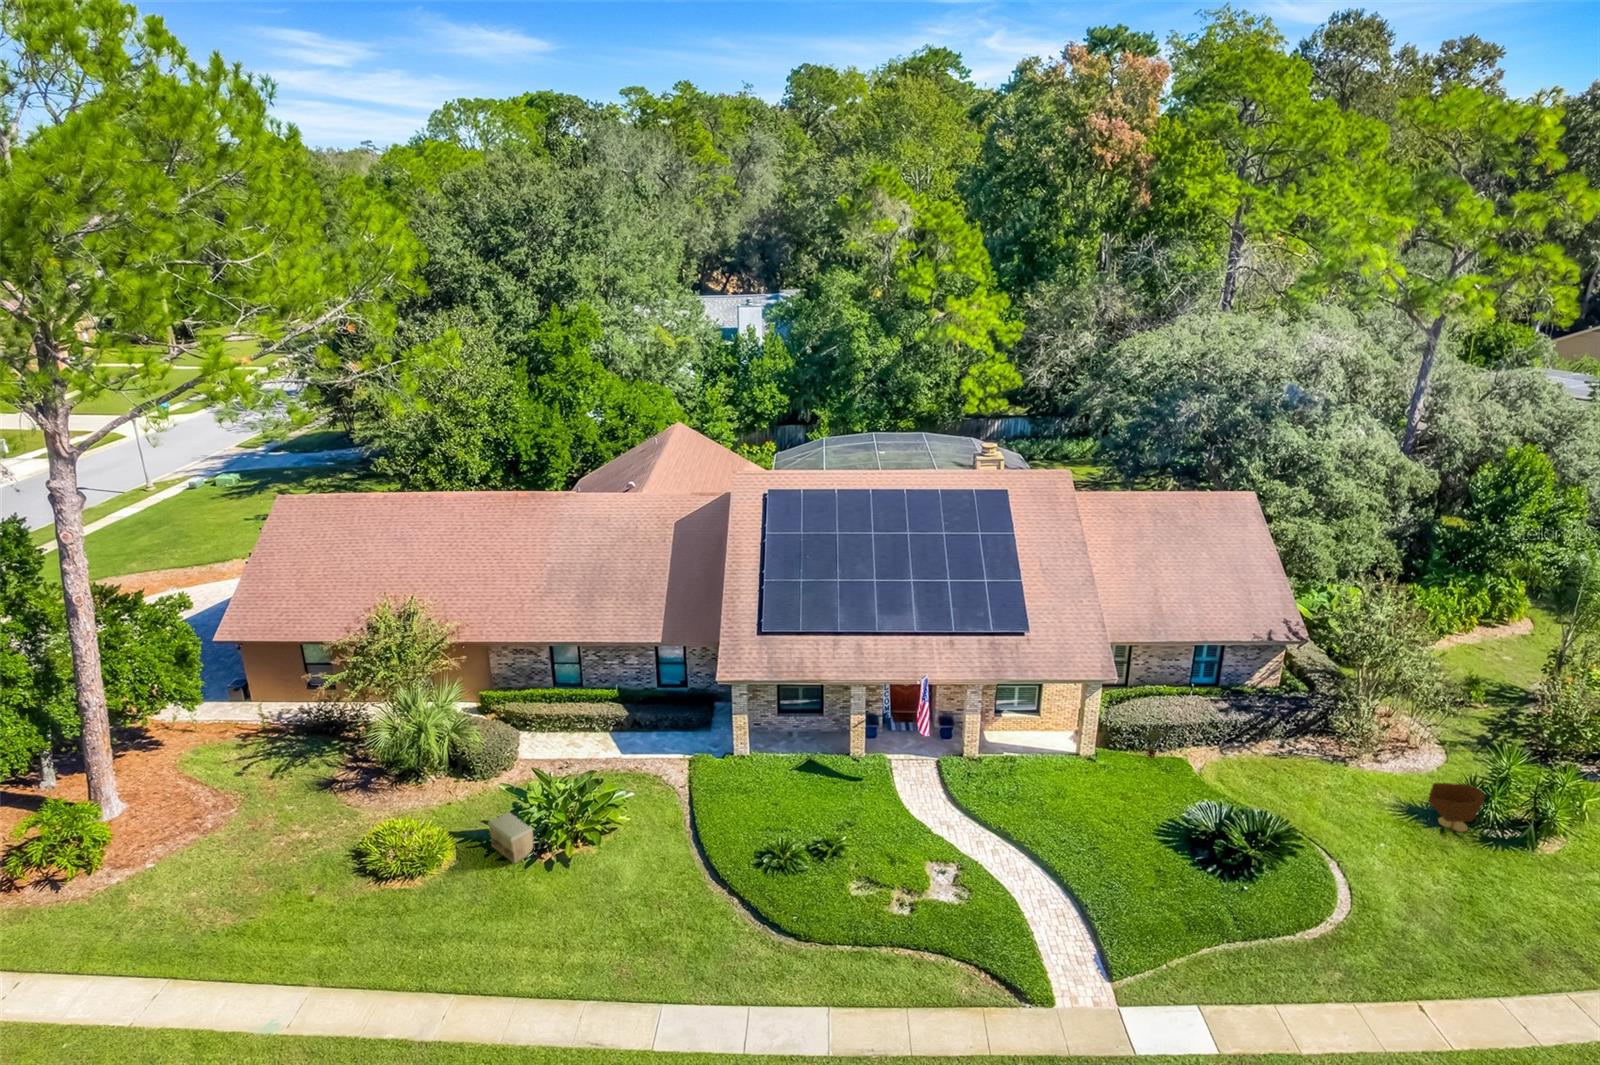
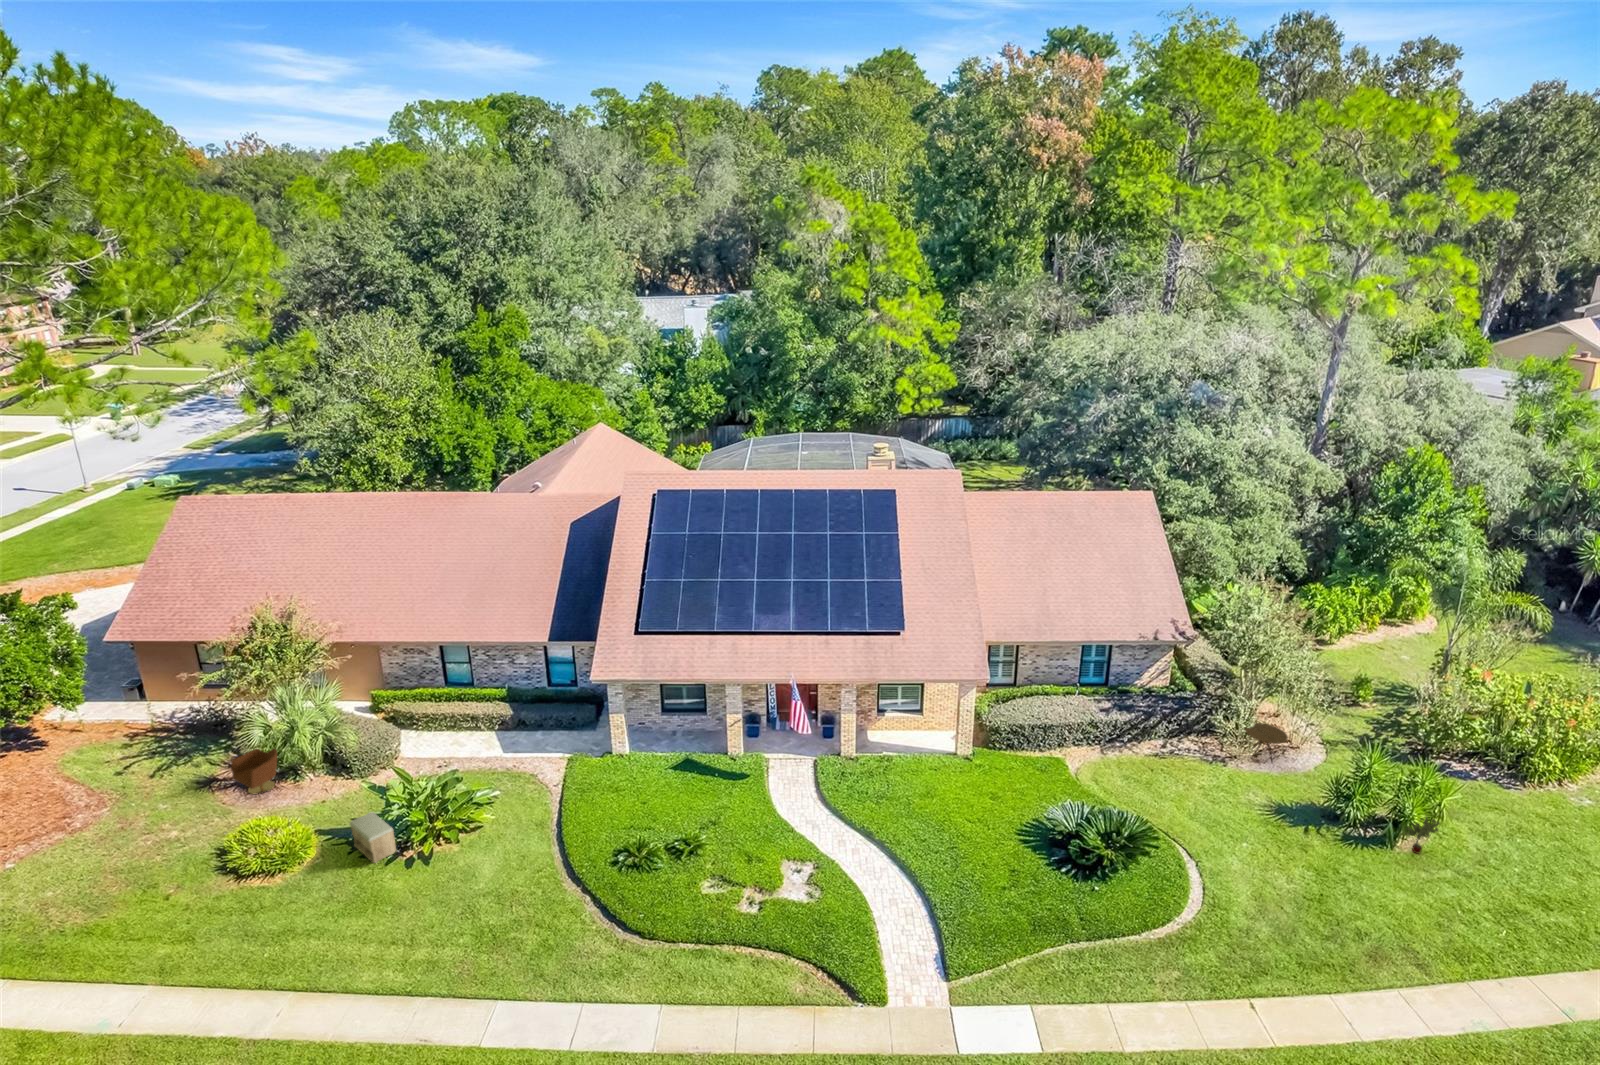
potted tree: present [1140,724,1169,756] -> present [1406,816,1440,854]
round table: none [1368,724,1414,765] -> present [1245,723,1288,761]
armchair: present [1428,783,1485,832] -> present [231,749,277,794]

